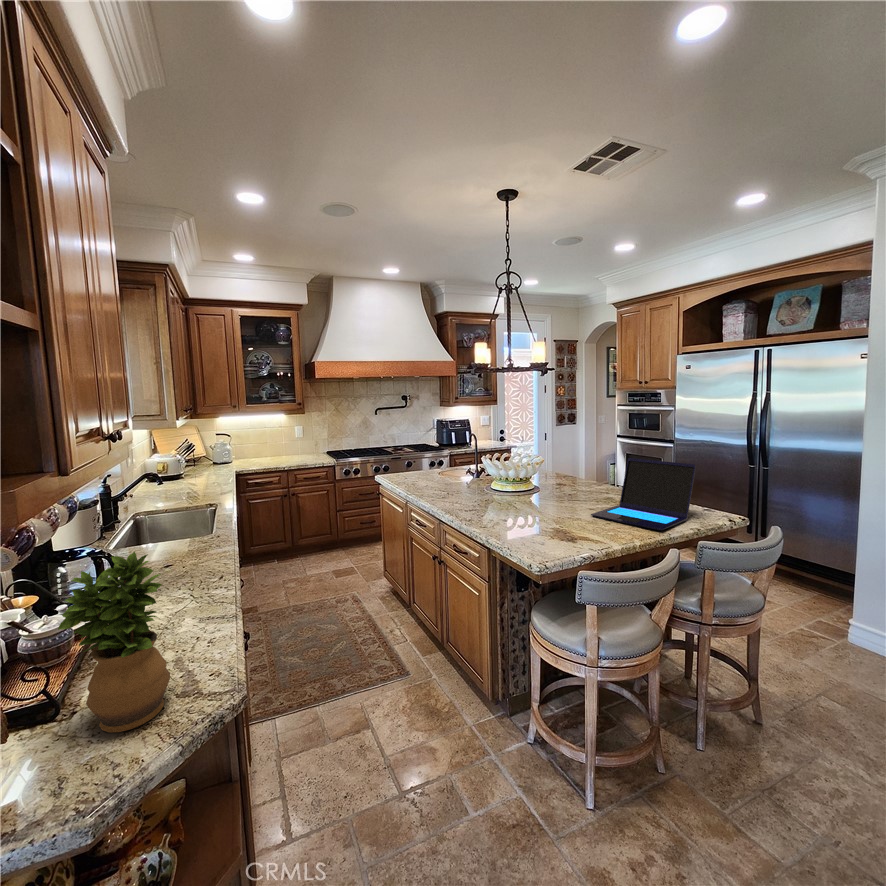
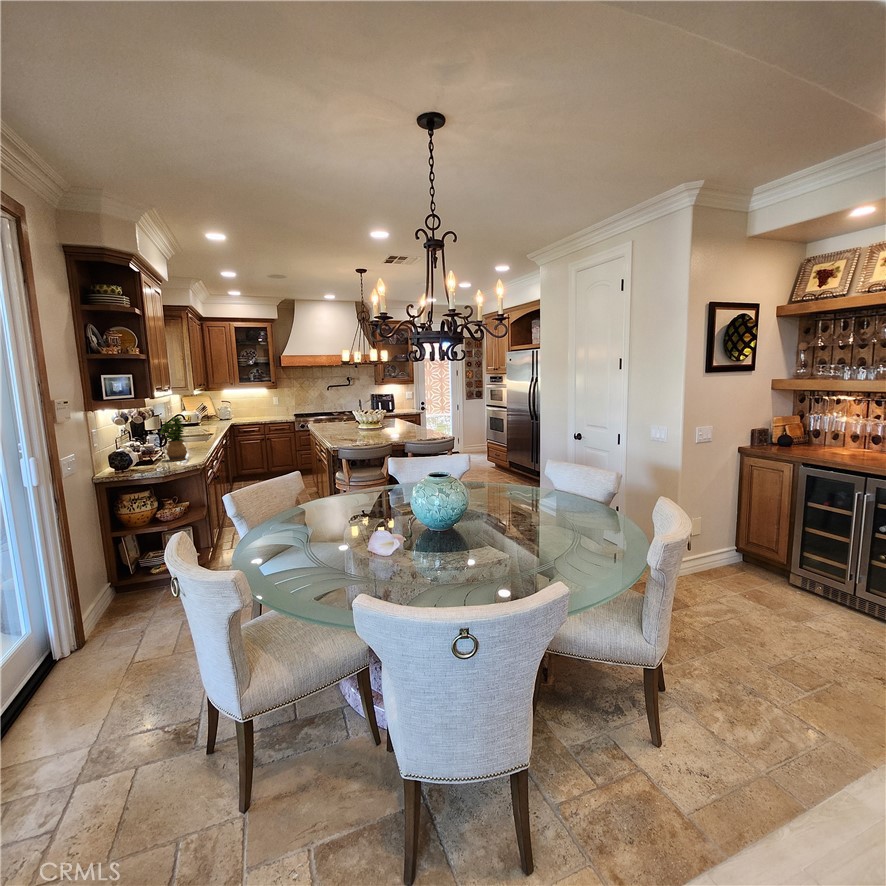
laptop: present [591,458,696,531] -> none [378,407,423,435]

